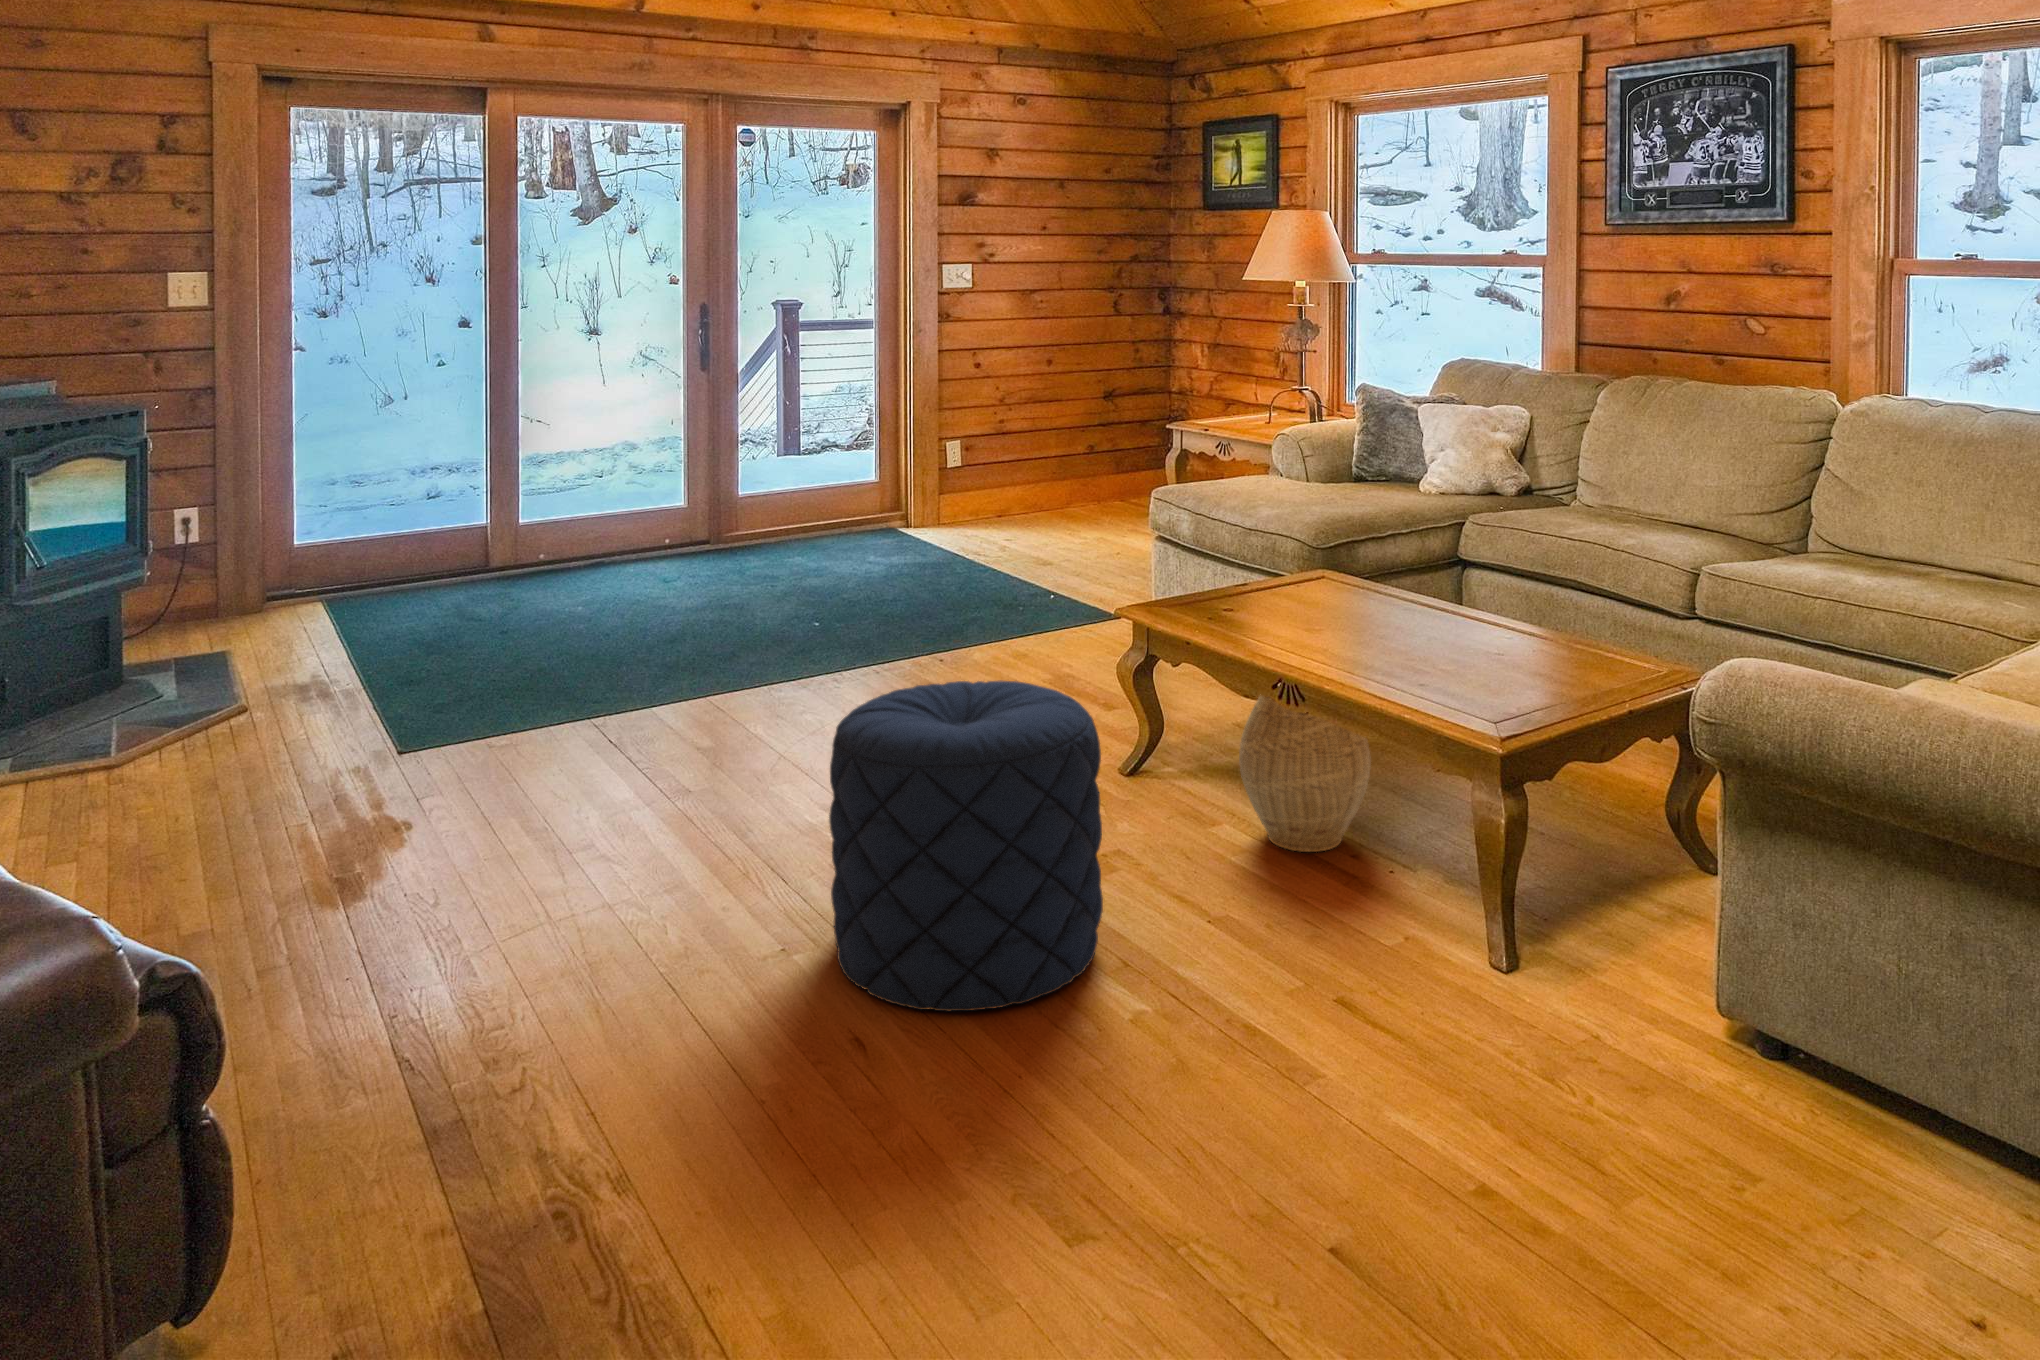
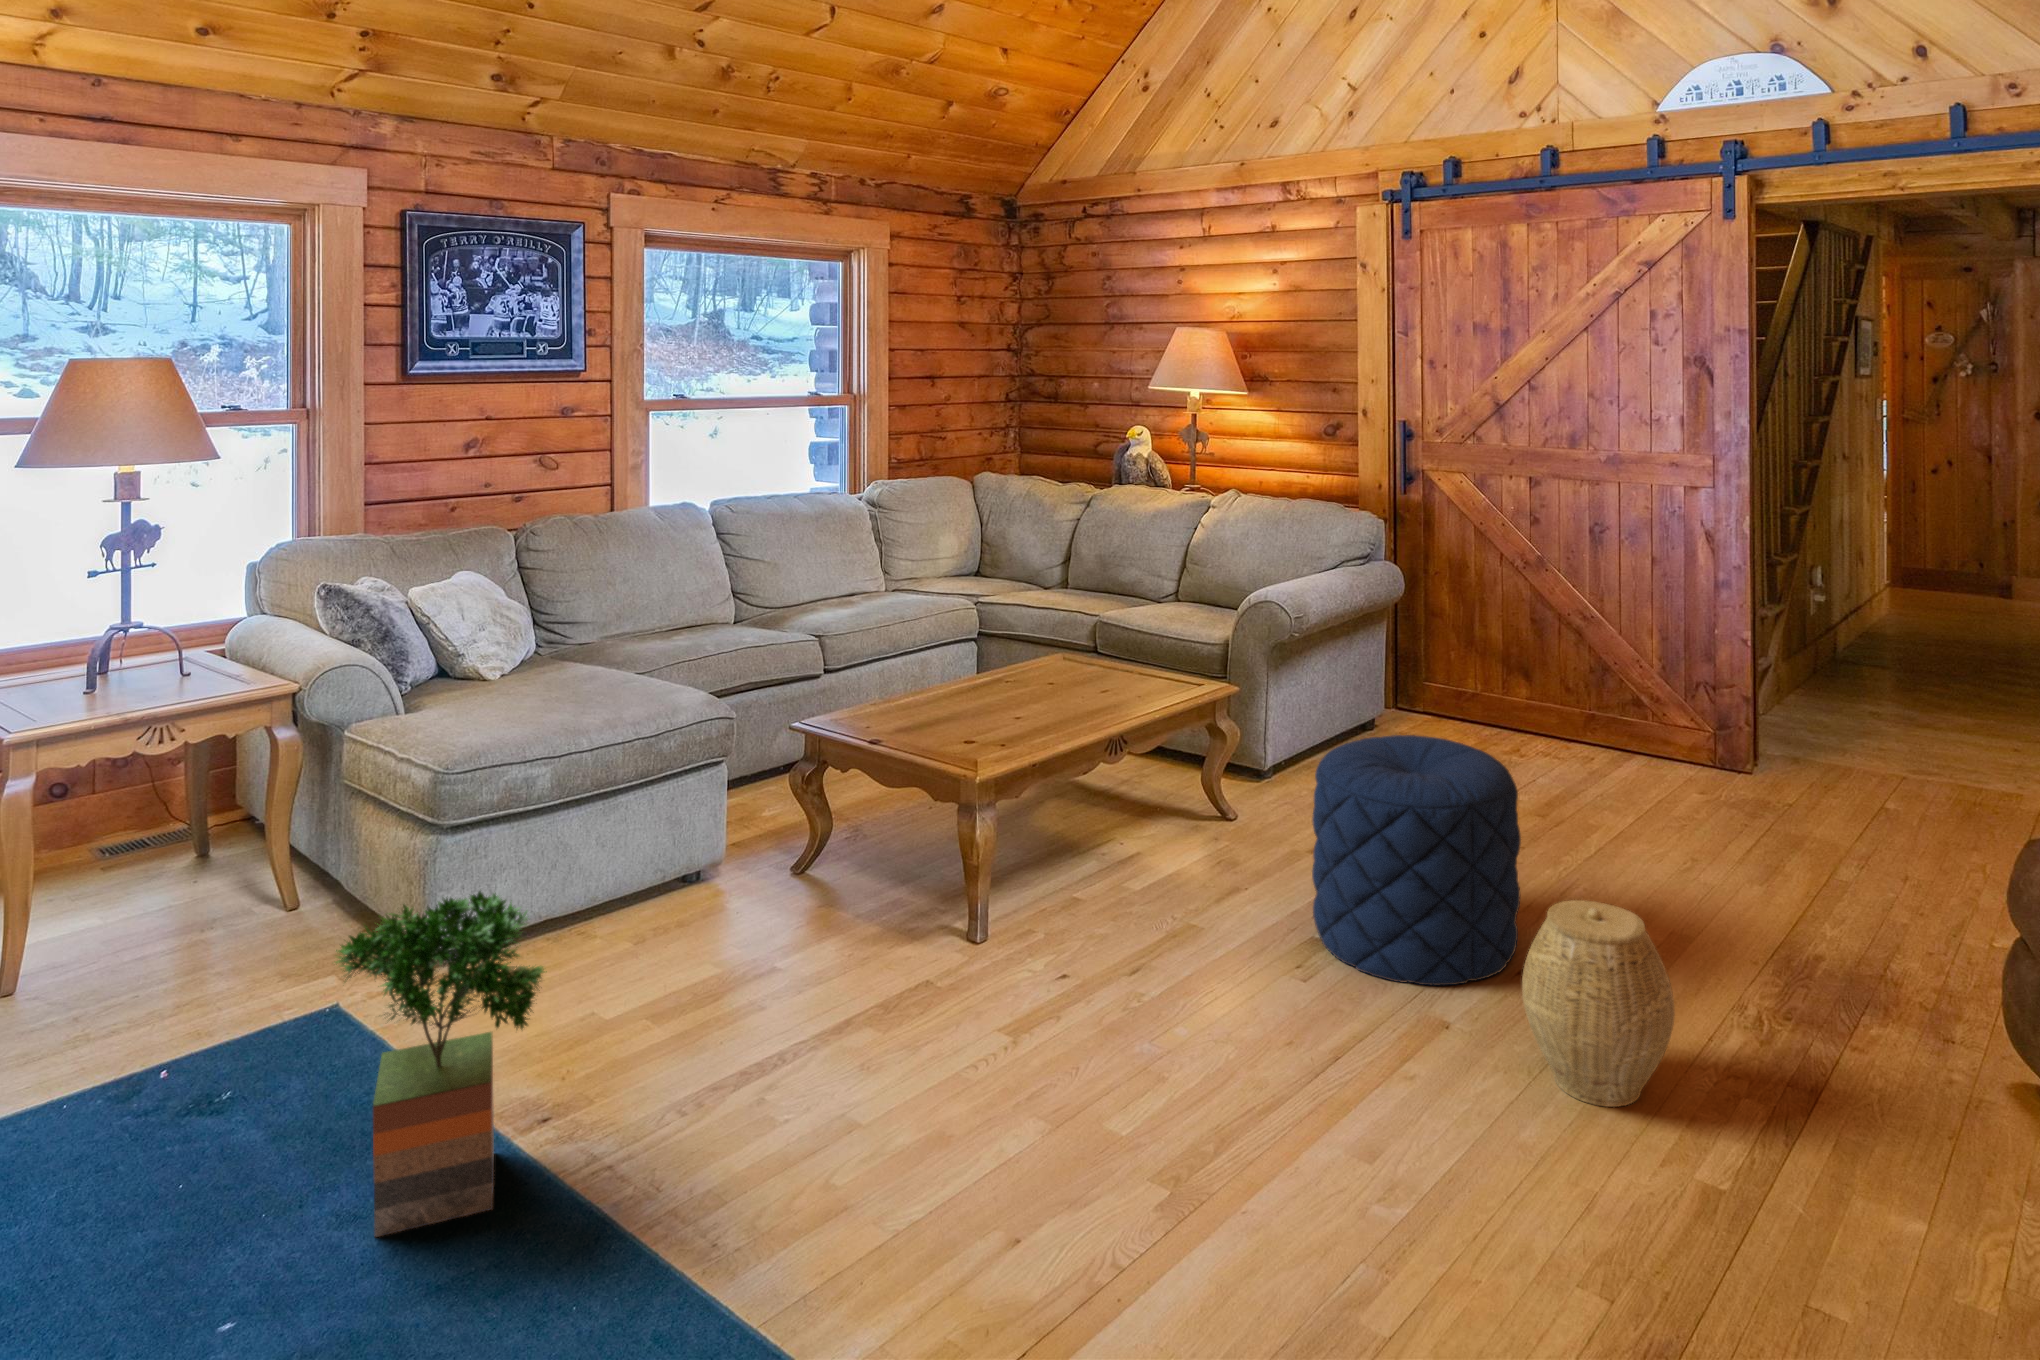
potted tree: none [815,486,928,646] -> present [336,891,547,1237]
woven basket: present [1239,696,1371,852] -> present [1522,900,1675,1107]

